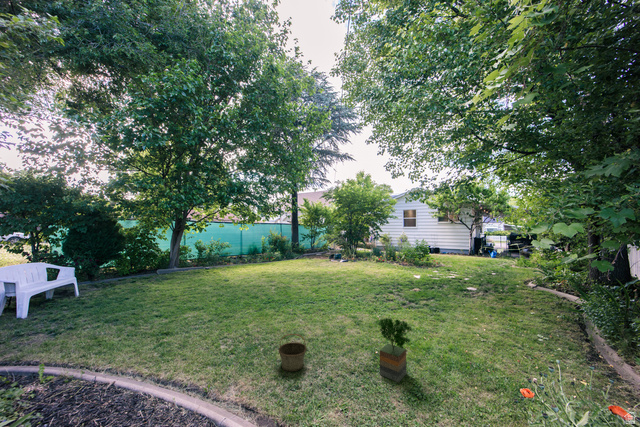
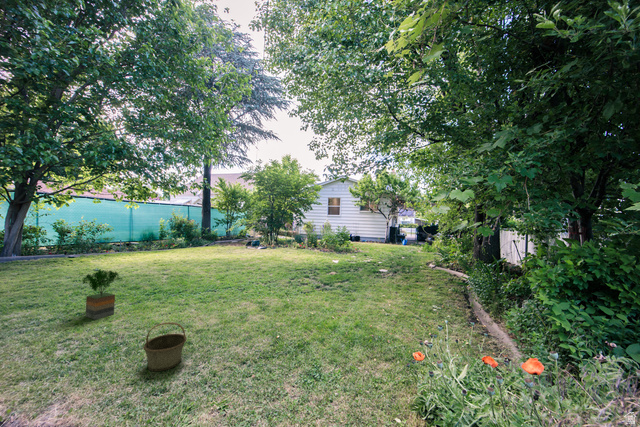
potted tree: present [379,318,412,382] -> present [83,270,122,320]

